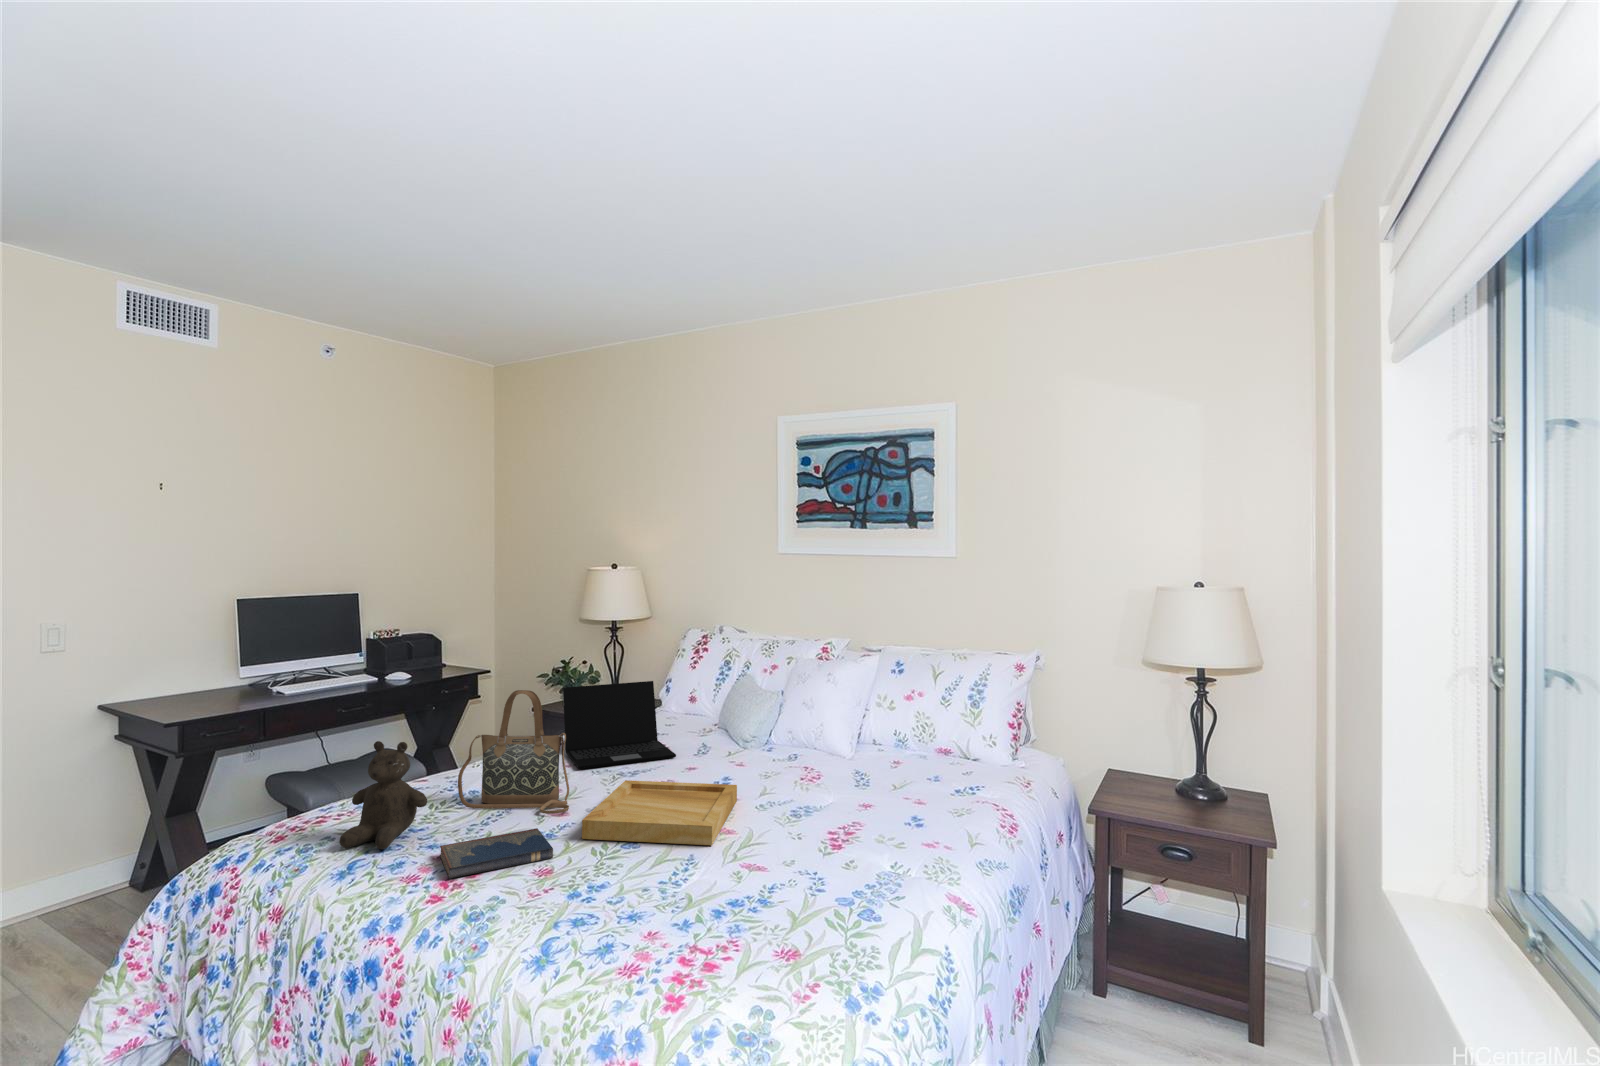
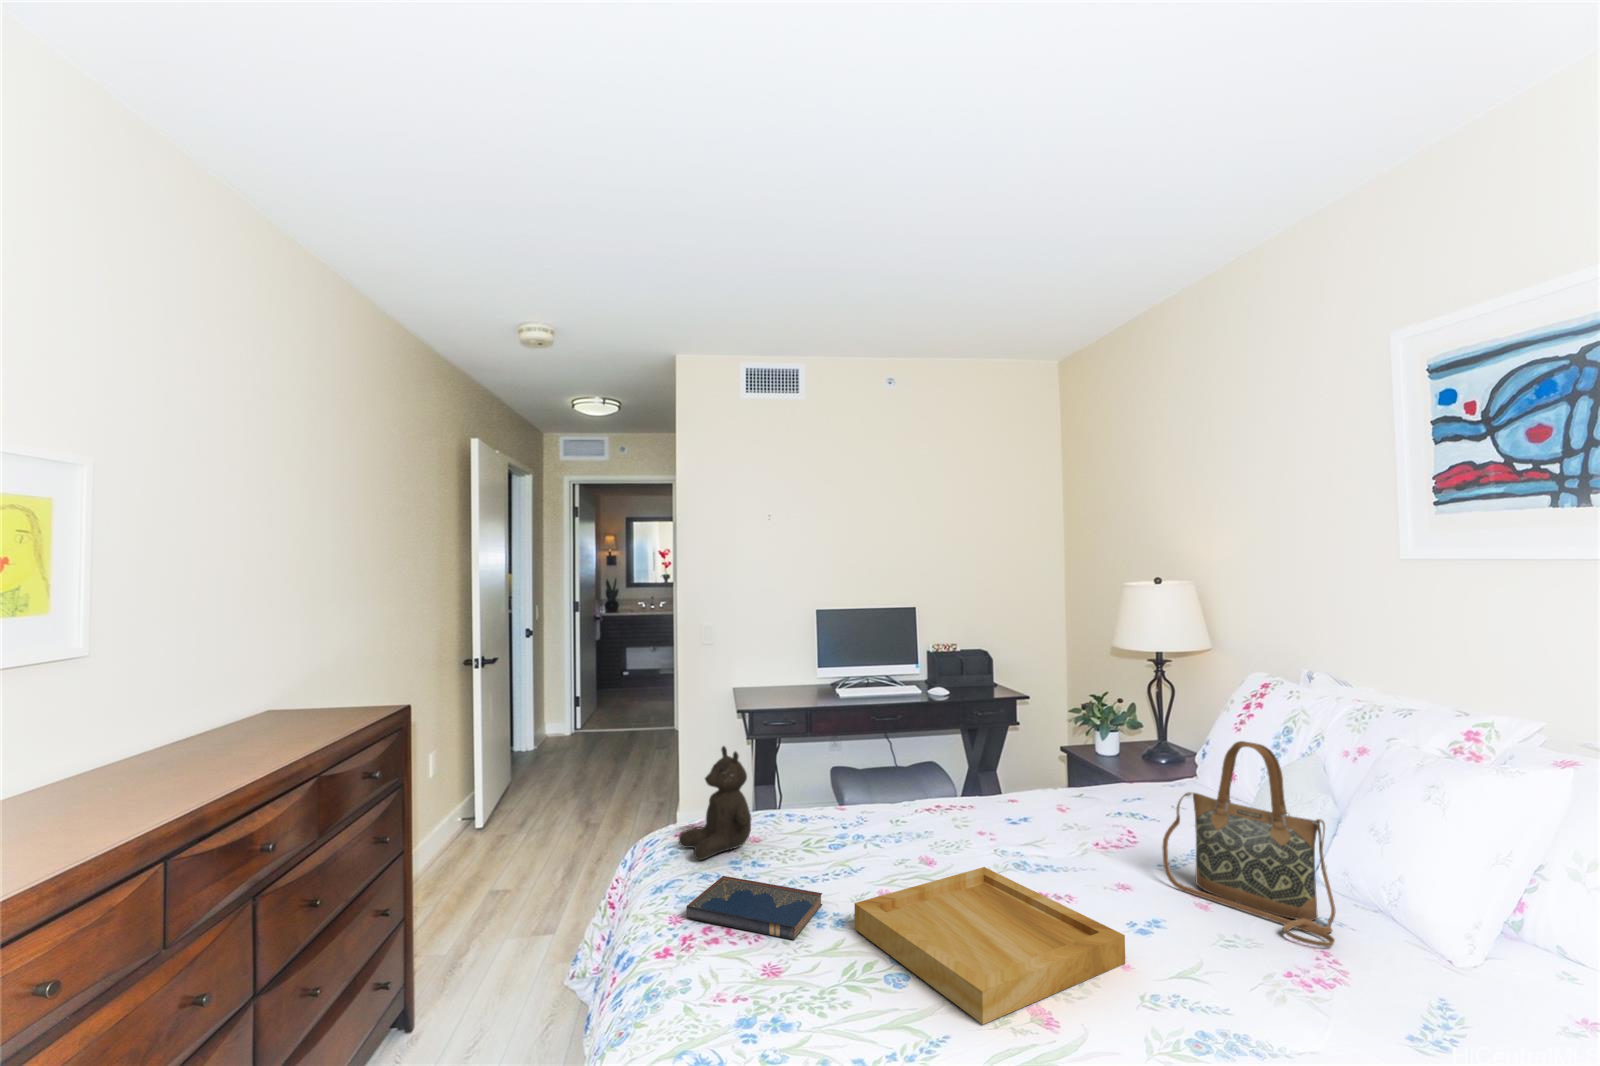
laptop: present [563,681,676,769] -> none [982,725,1127,855]
handbag: present [458,690,569,814] -> present [1162,741,1336,947]

